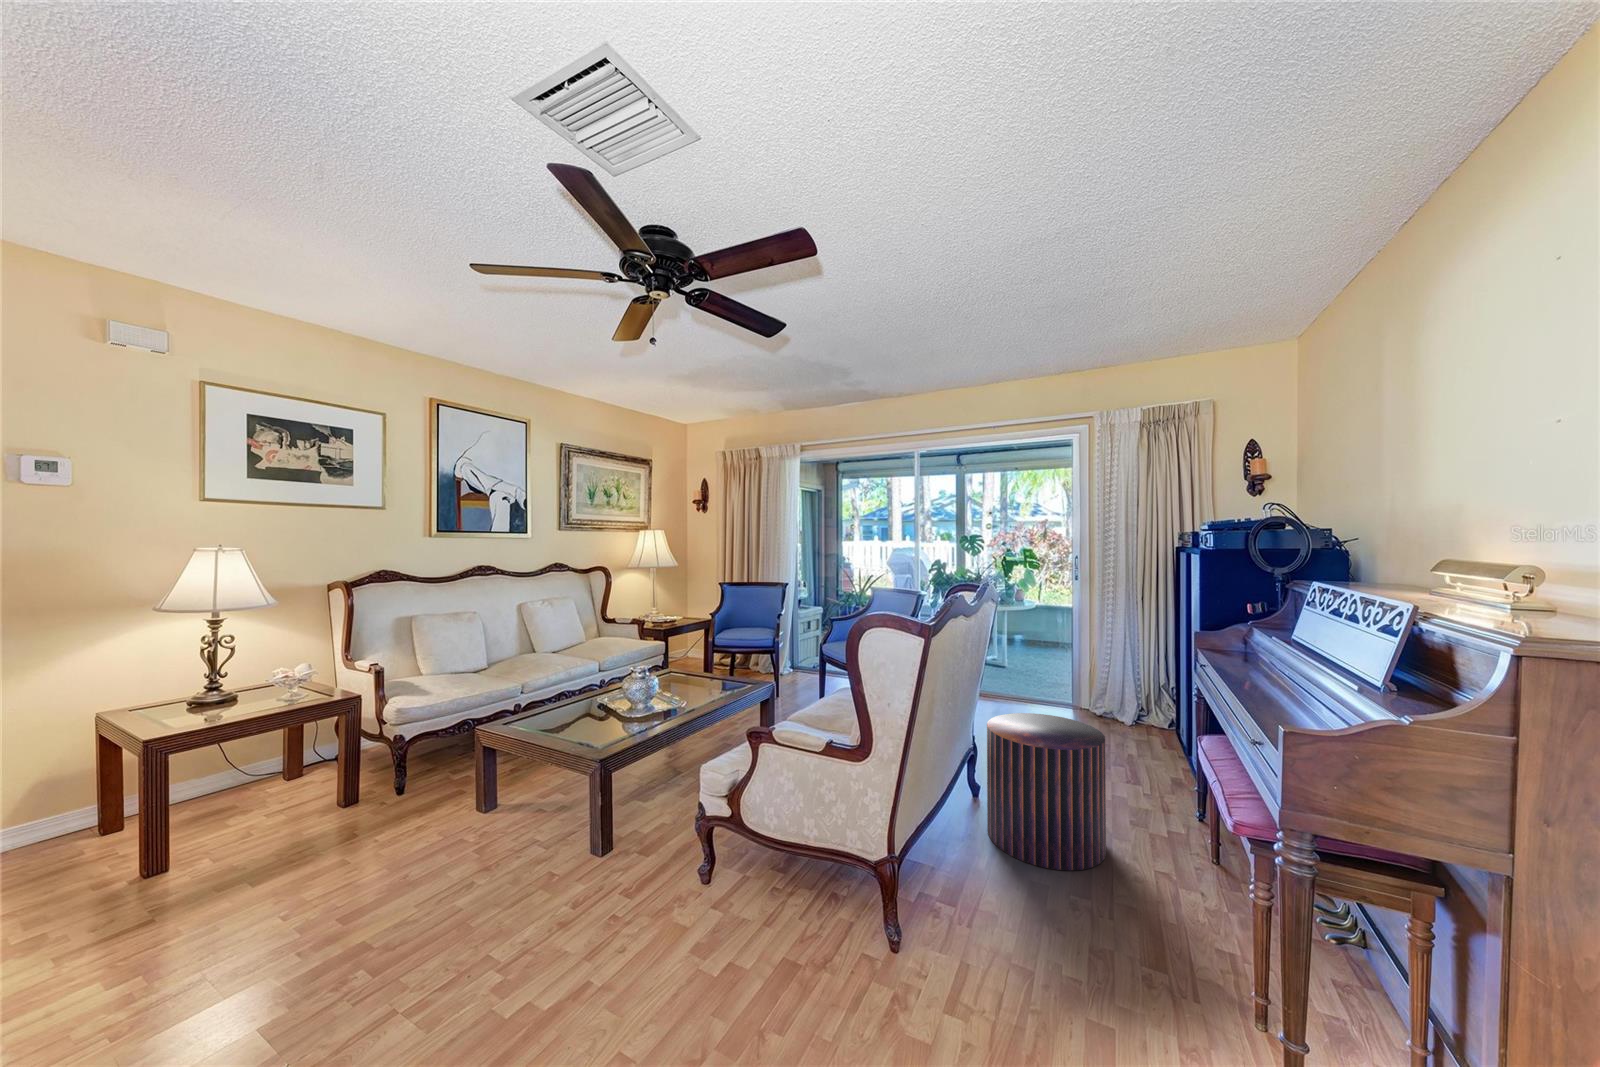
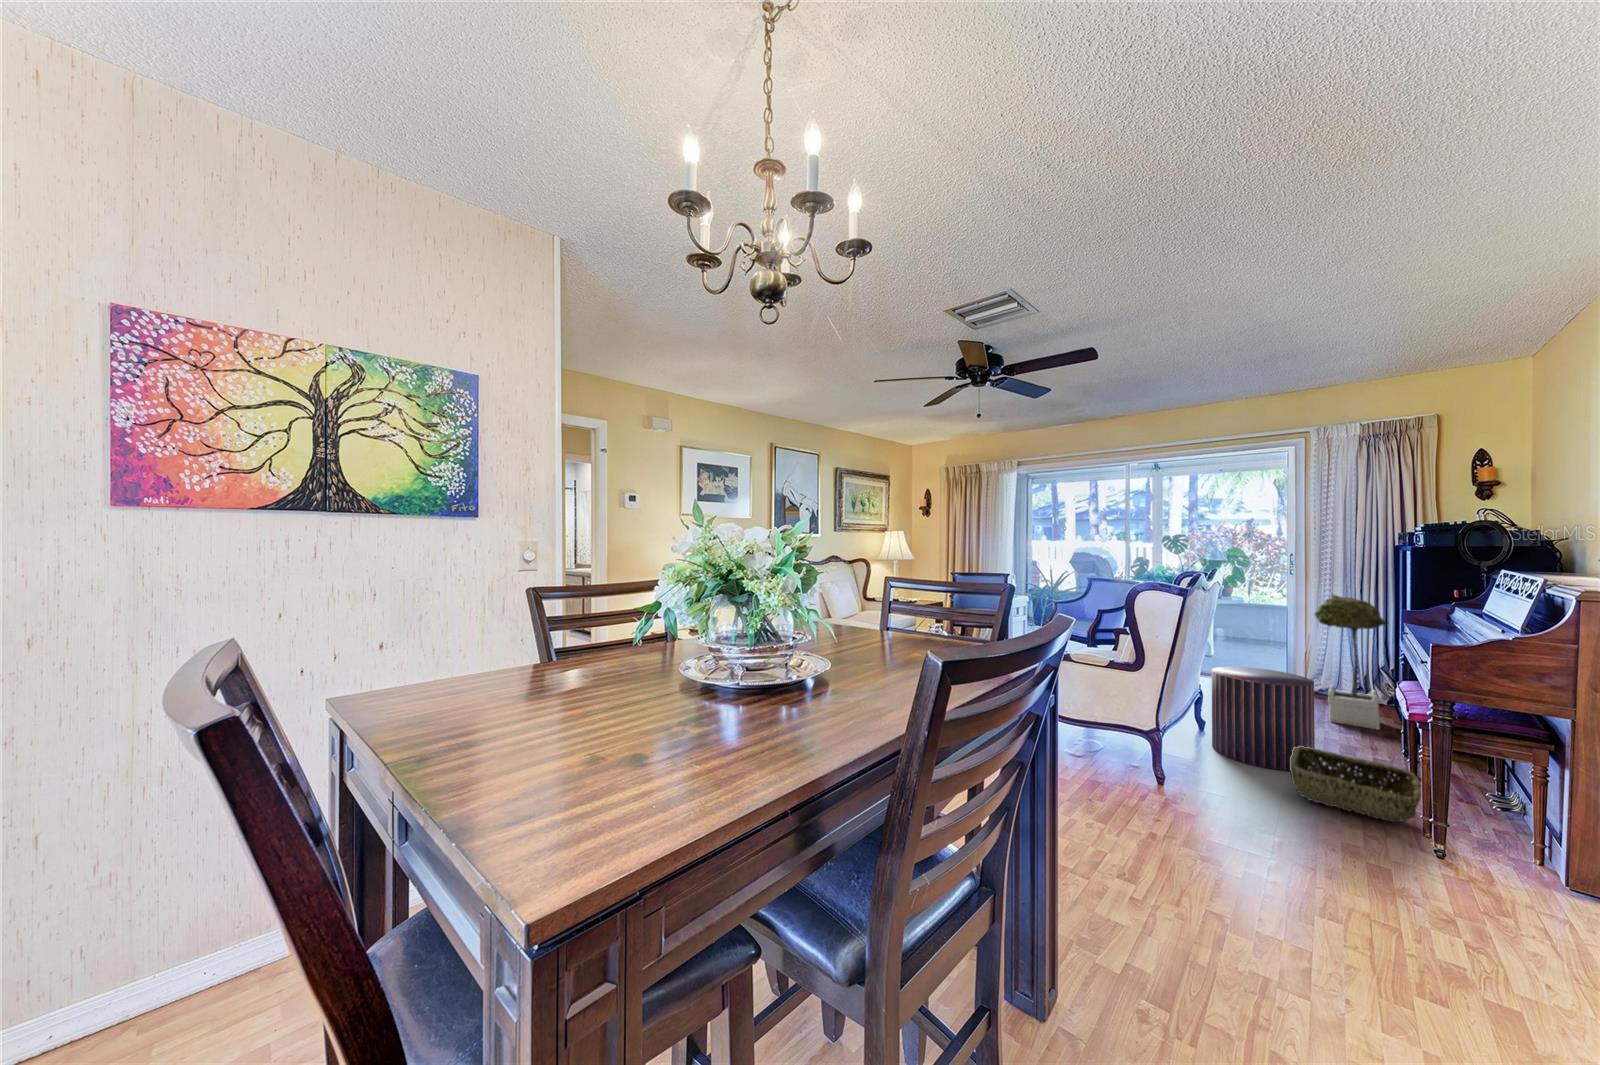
potted tree: none [1100,604,1174,770] -> present [1315,594,1388,730]
woven basket: none [1079,847,1250,980] -> present [1290,746,1421,822]

